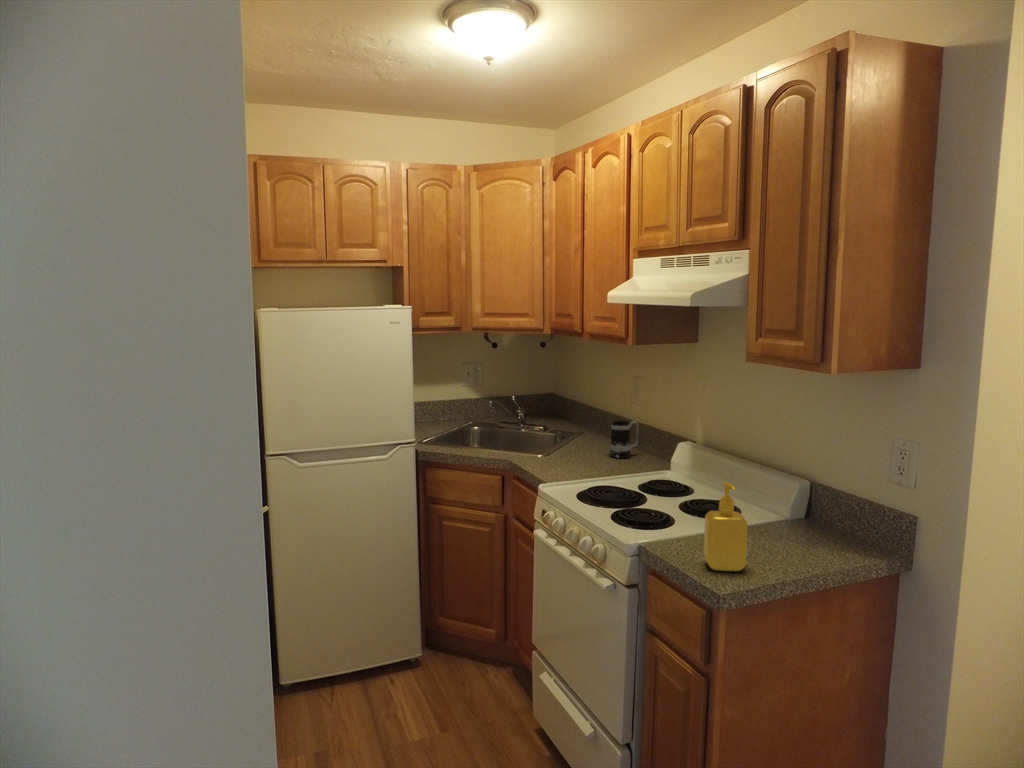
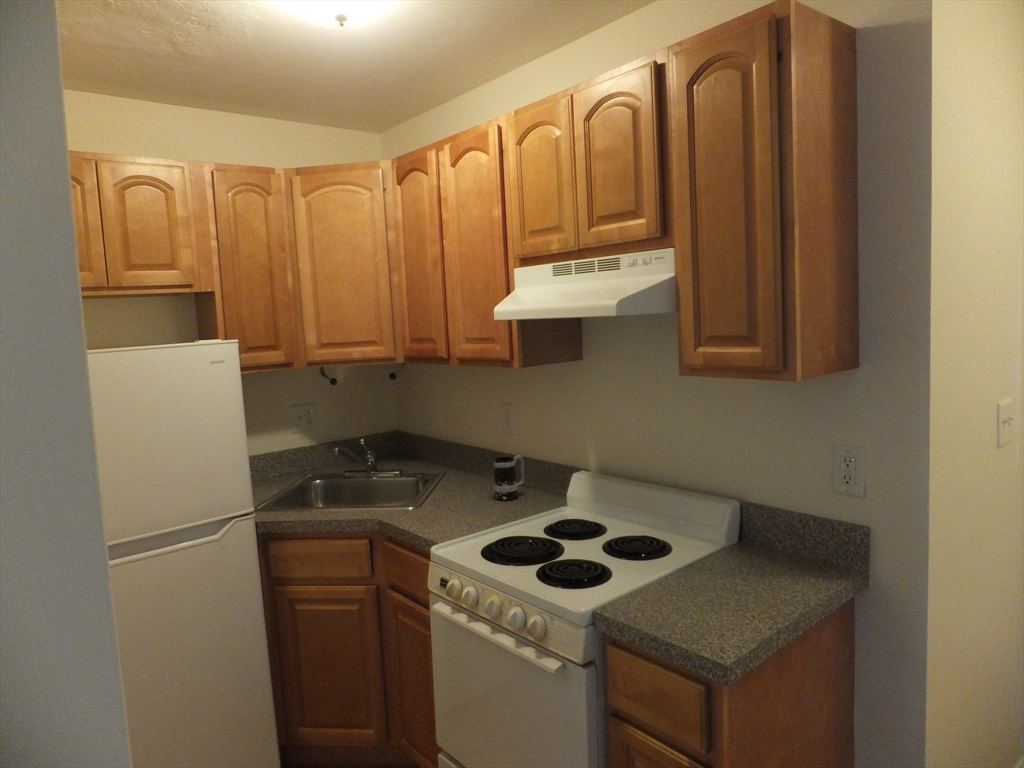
soap dispenser: present [704,482,747,571] -> none [677,520,732,630]

